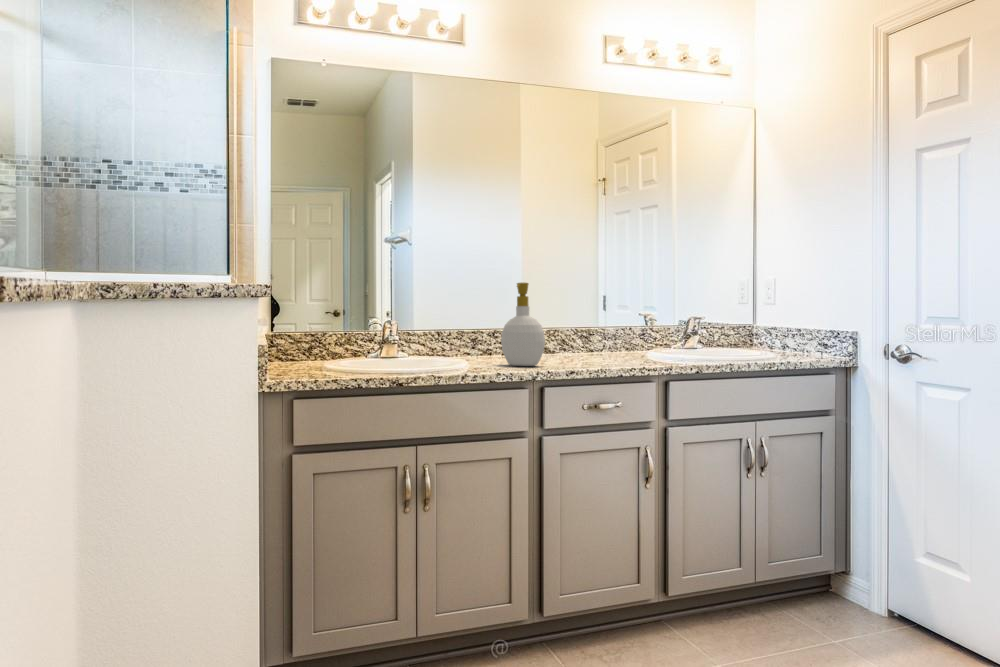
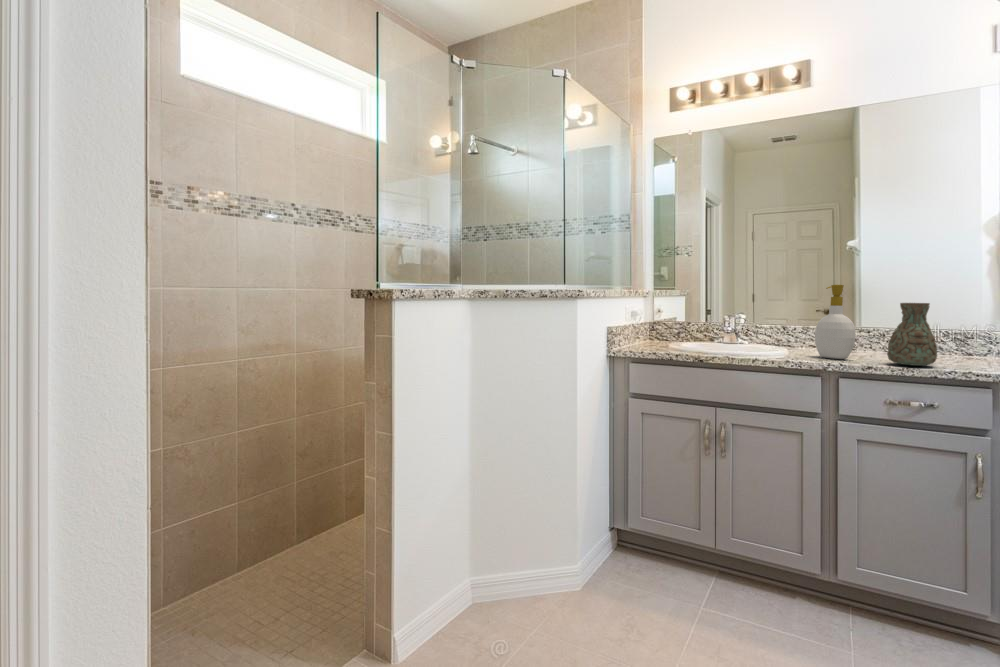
decorative vase: none [576,302,617,366] -> present [887,303,937,366]

